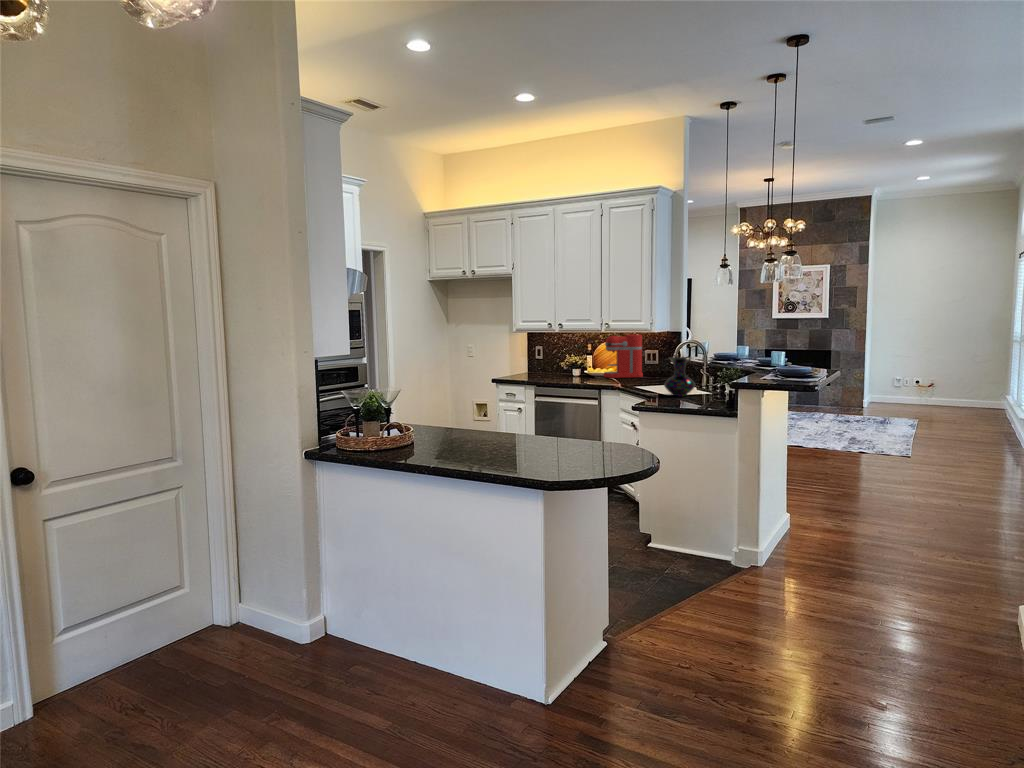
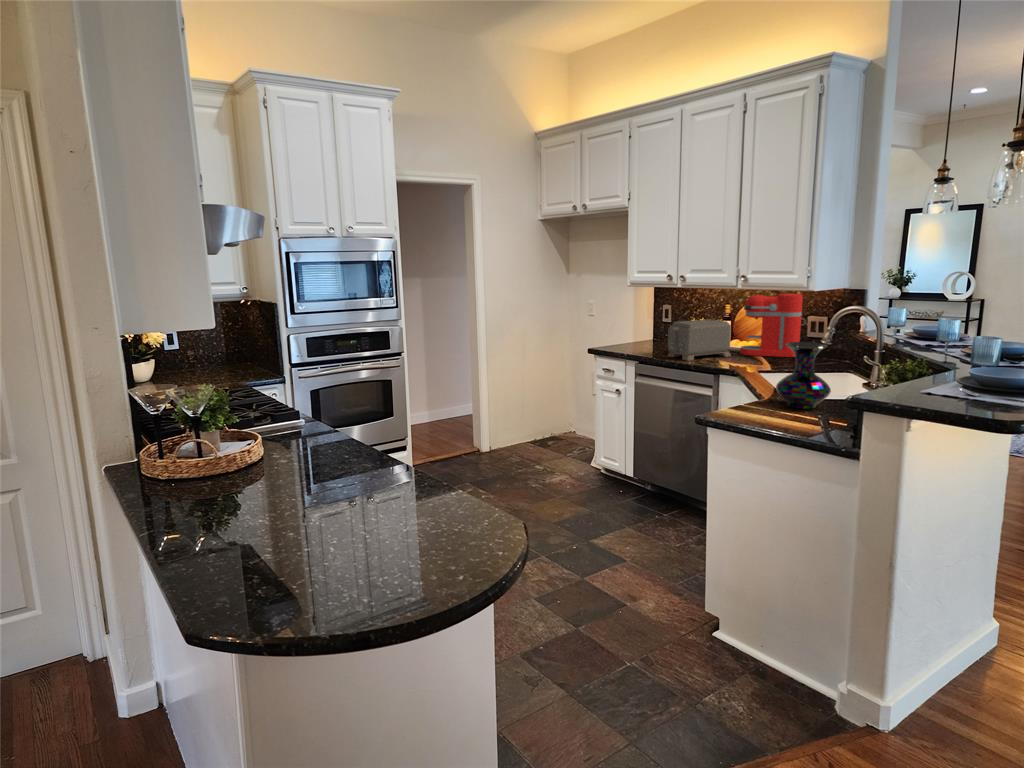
toaster: none [560,354,601,382] -> present [668,319,731,361]

